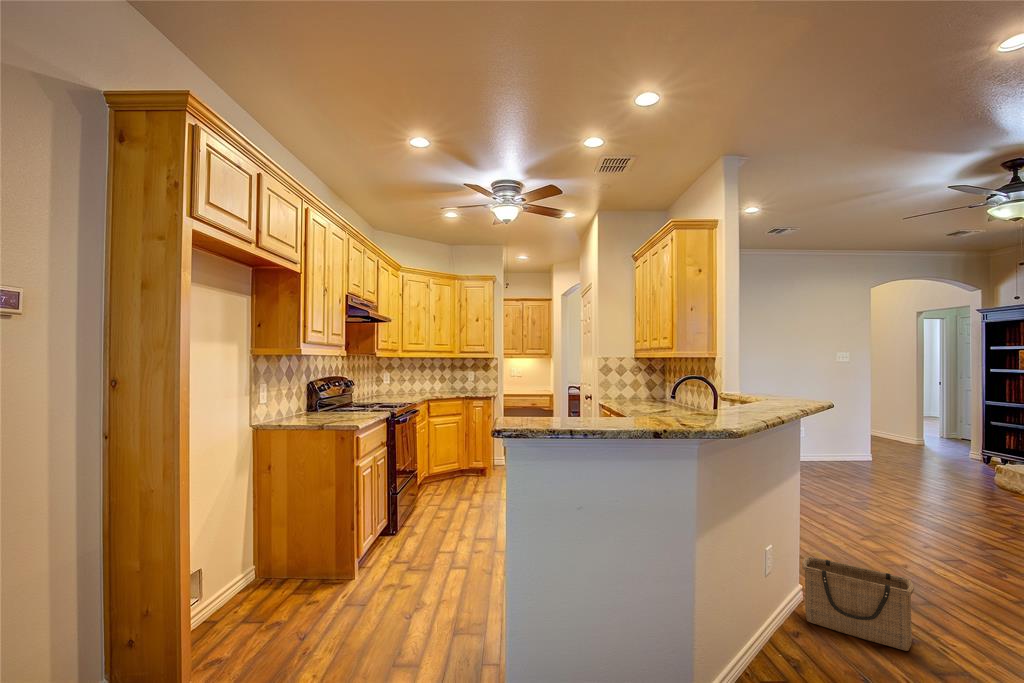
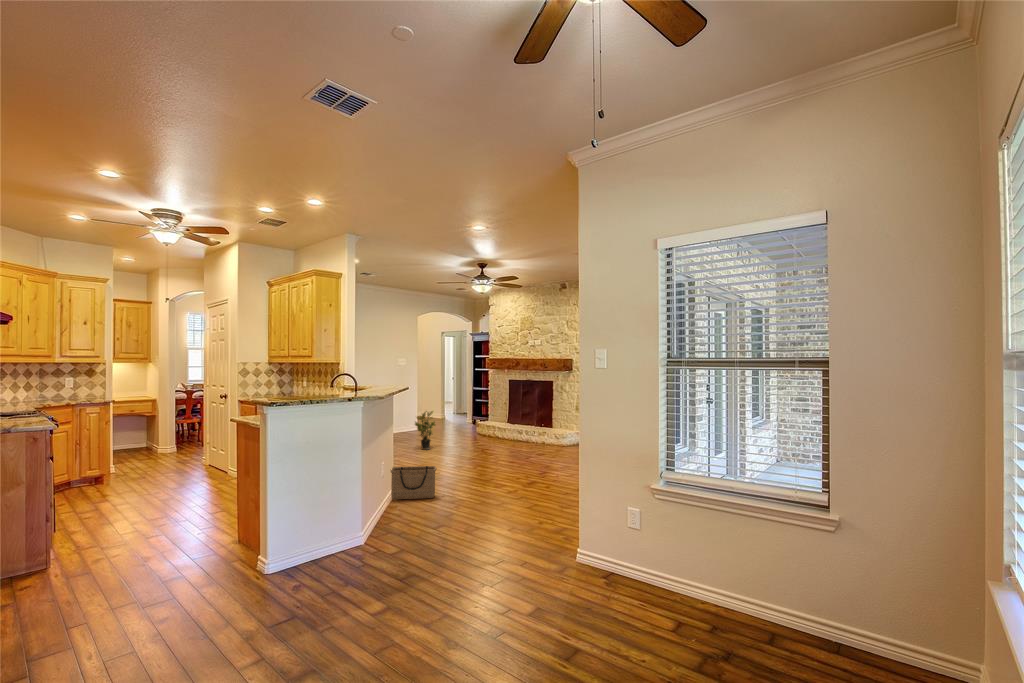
potted plant: none [862,437,907,506] -> present [415,411,435,450]

